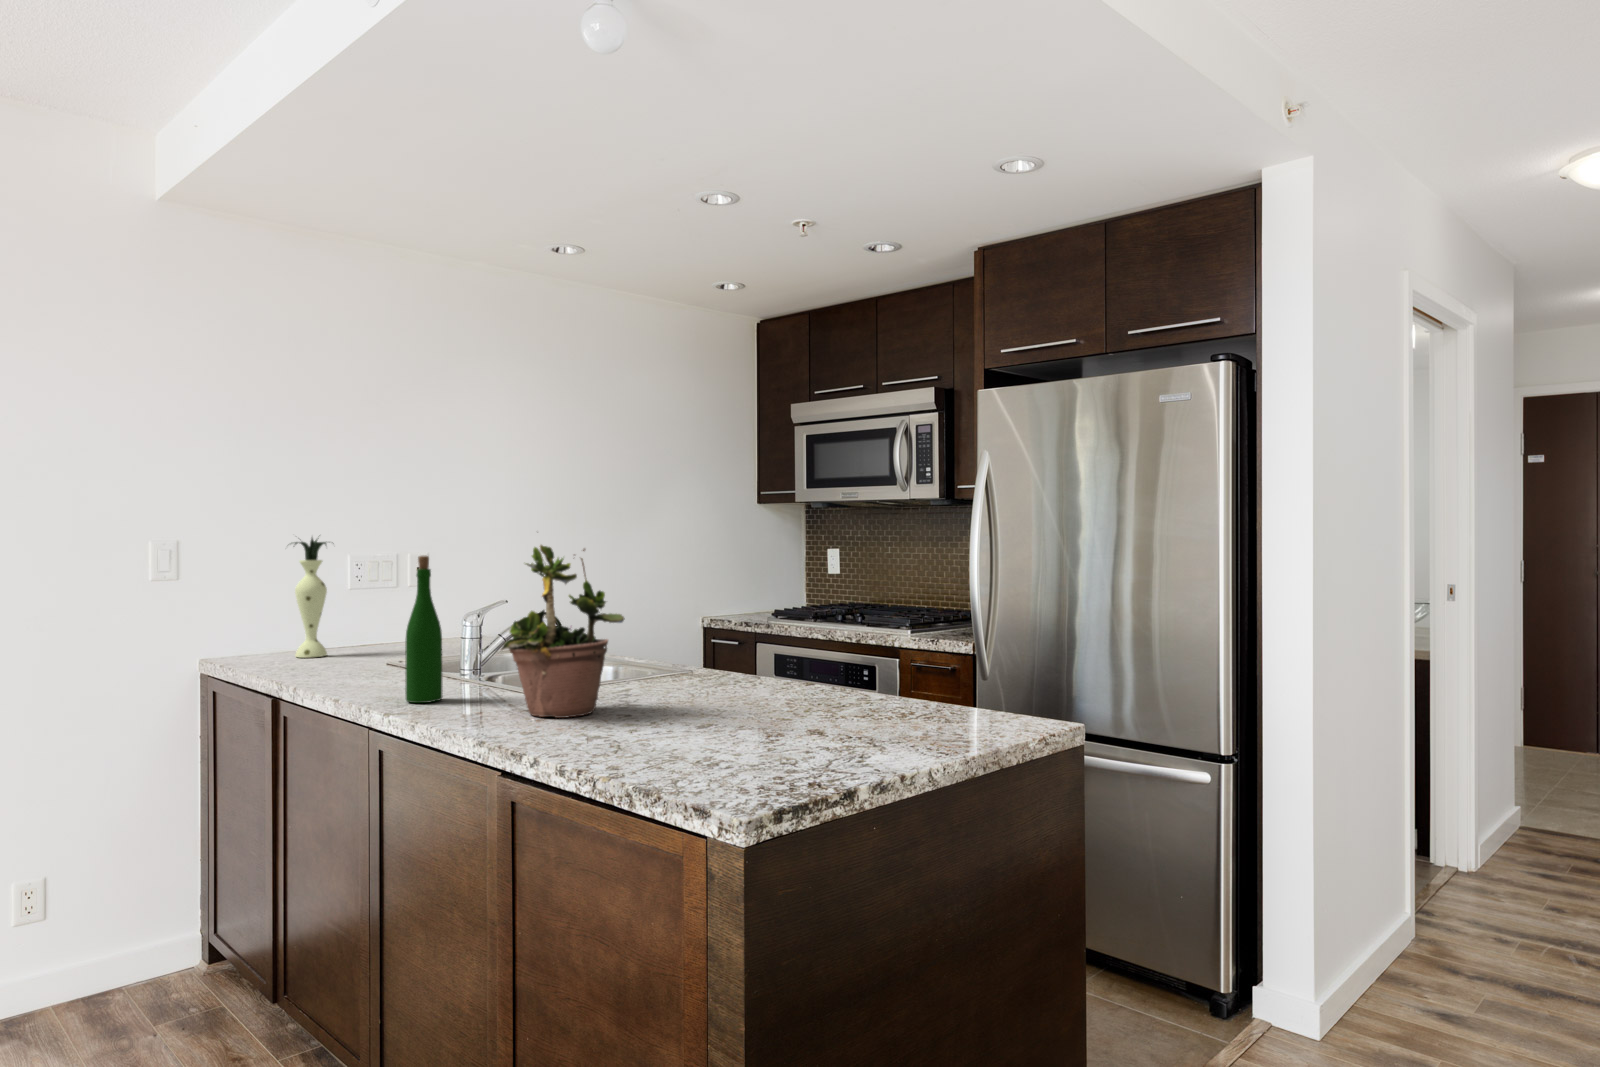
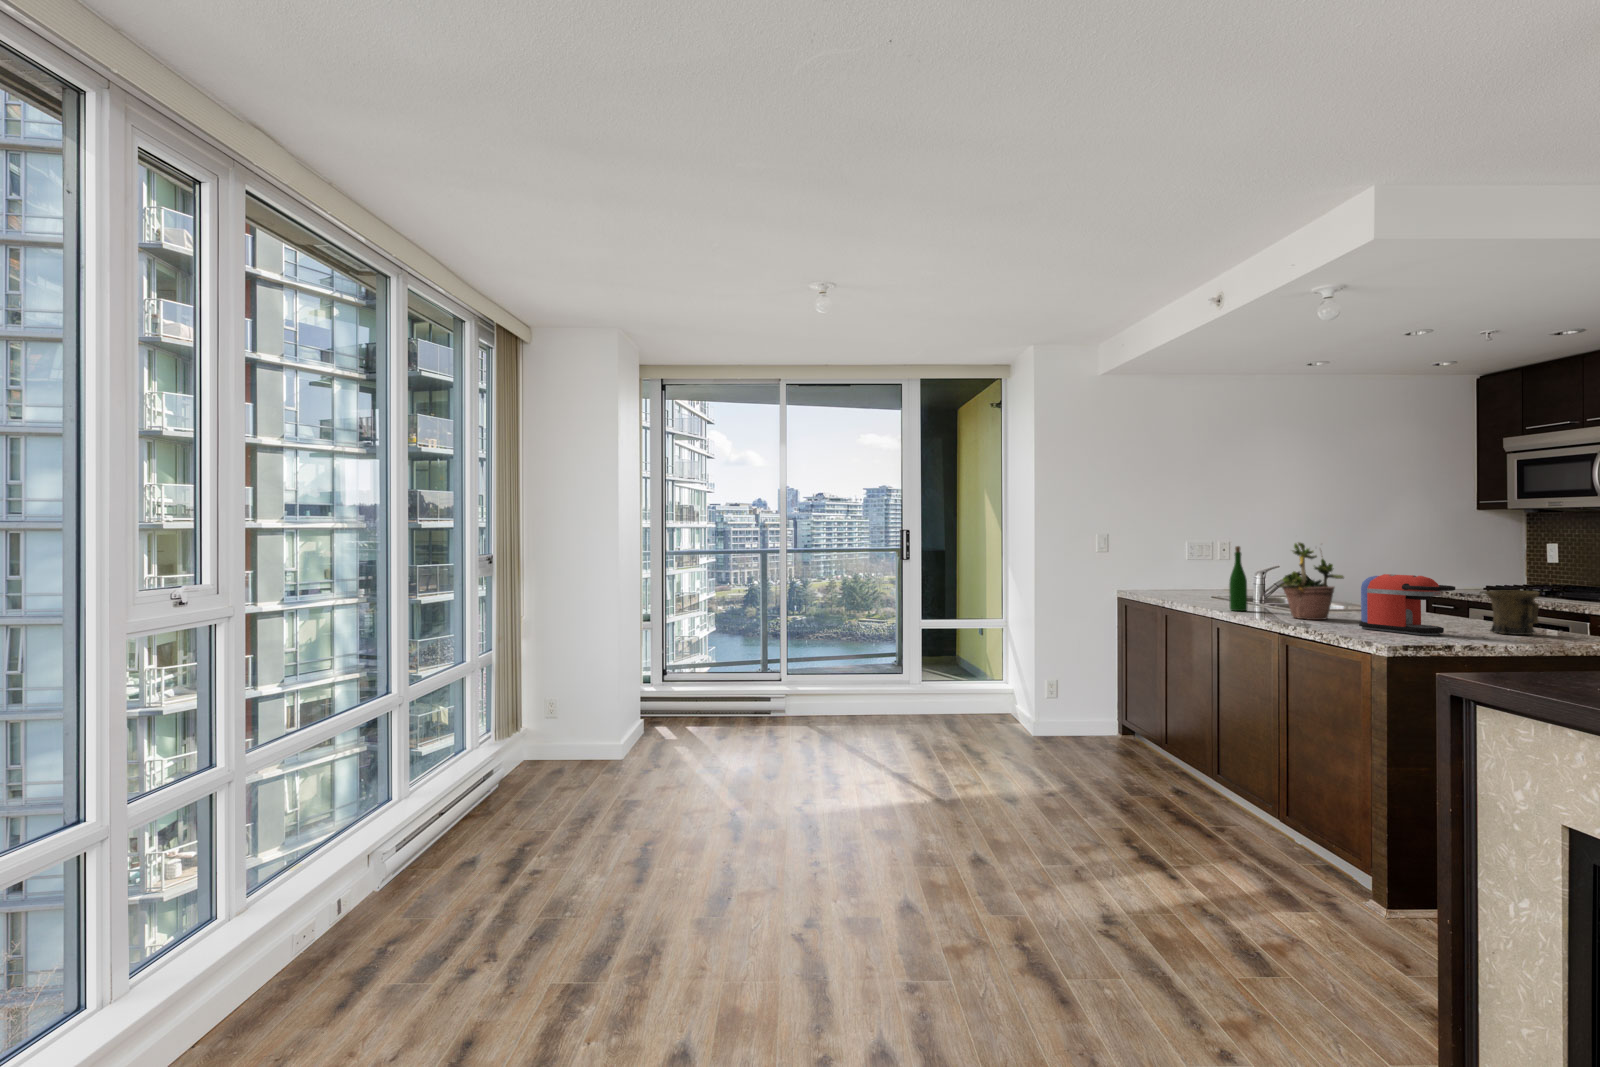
vase: present [295,538,327,658] -> none [1158,535,1180,594]
coffee maker: none [658,614,830,749] -> present [1359,574,1455,635]
mug: none [854,634,937,722] -> present [1485,590,1540,635]

